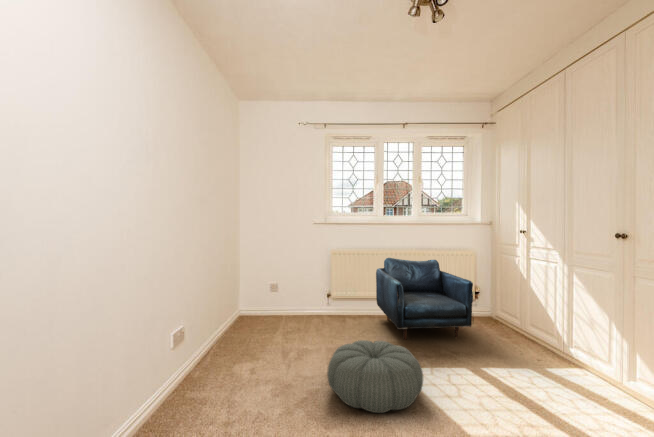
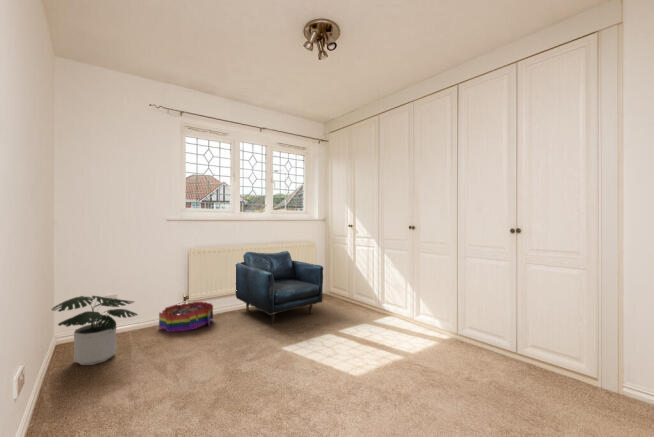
potted plant: none [219,284,278,341] -> present [52,296,137,365]
storage bin: none [304,301,350,329] -> present [159,302,213,332]
pouf: present [327,340,423,413] -> none [231,325,317,387]

